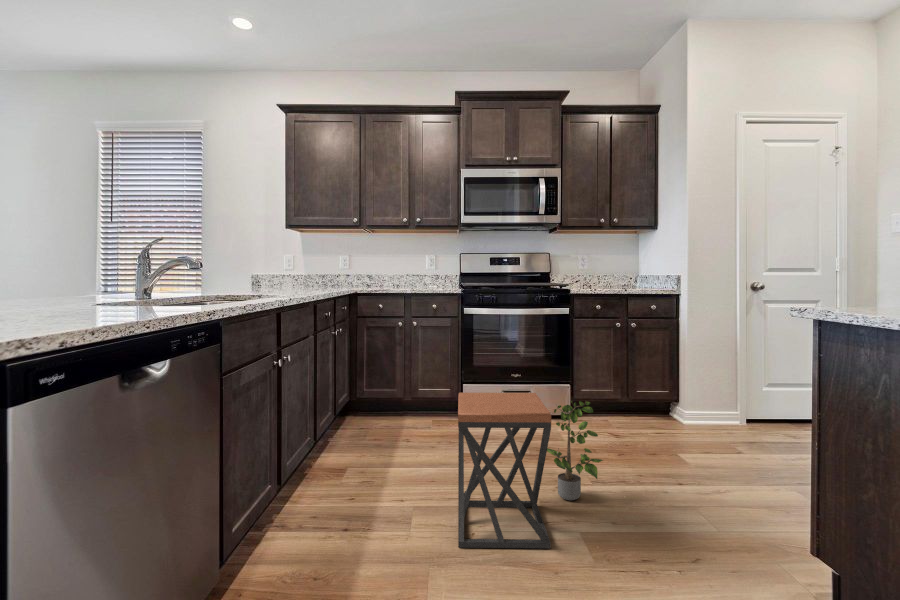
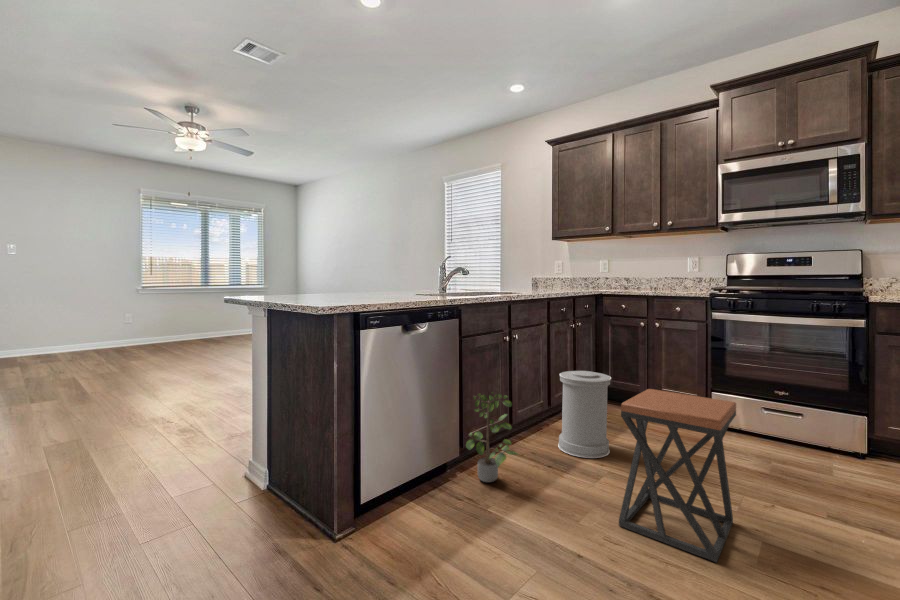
trash can: none [342,383,400,484] -> present [558,371,611,458]
potted plant: present [547,401,603,500] -> present [466,392,518,482]

